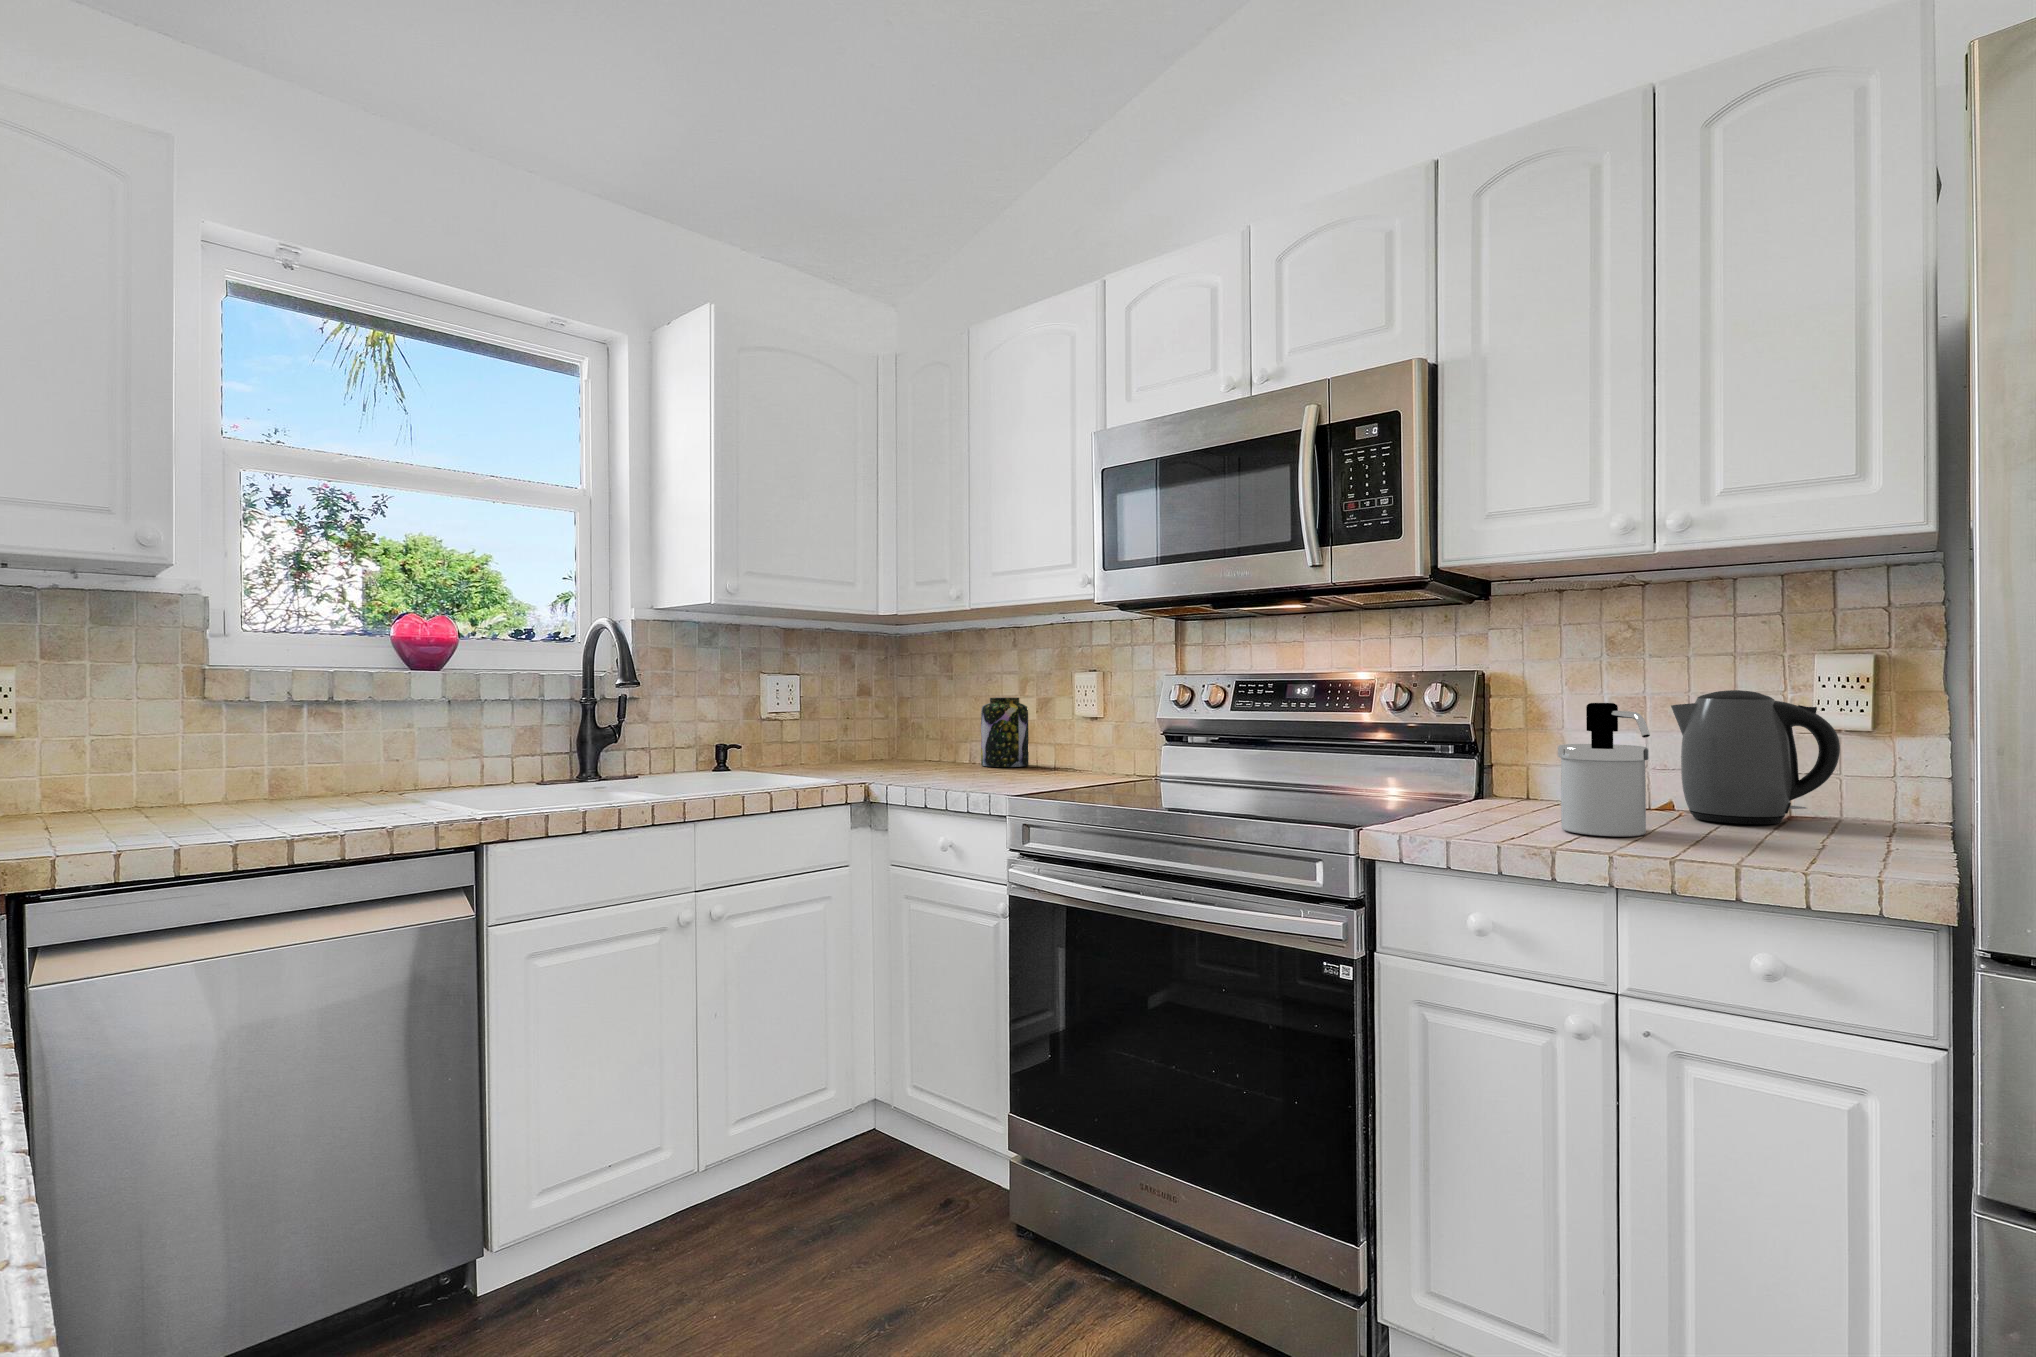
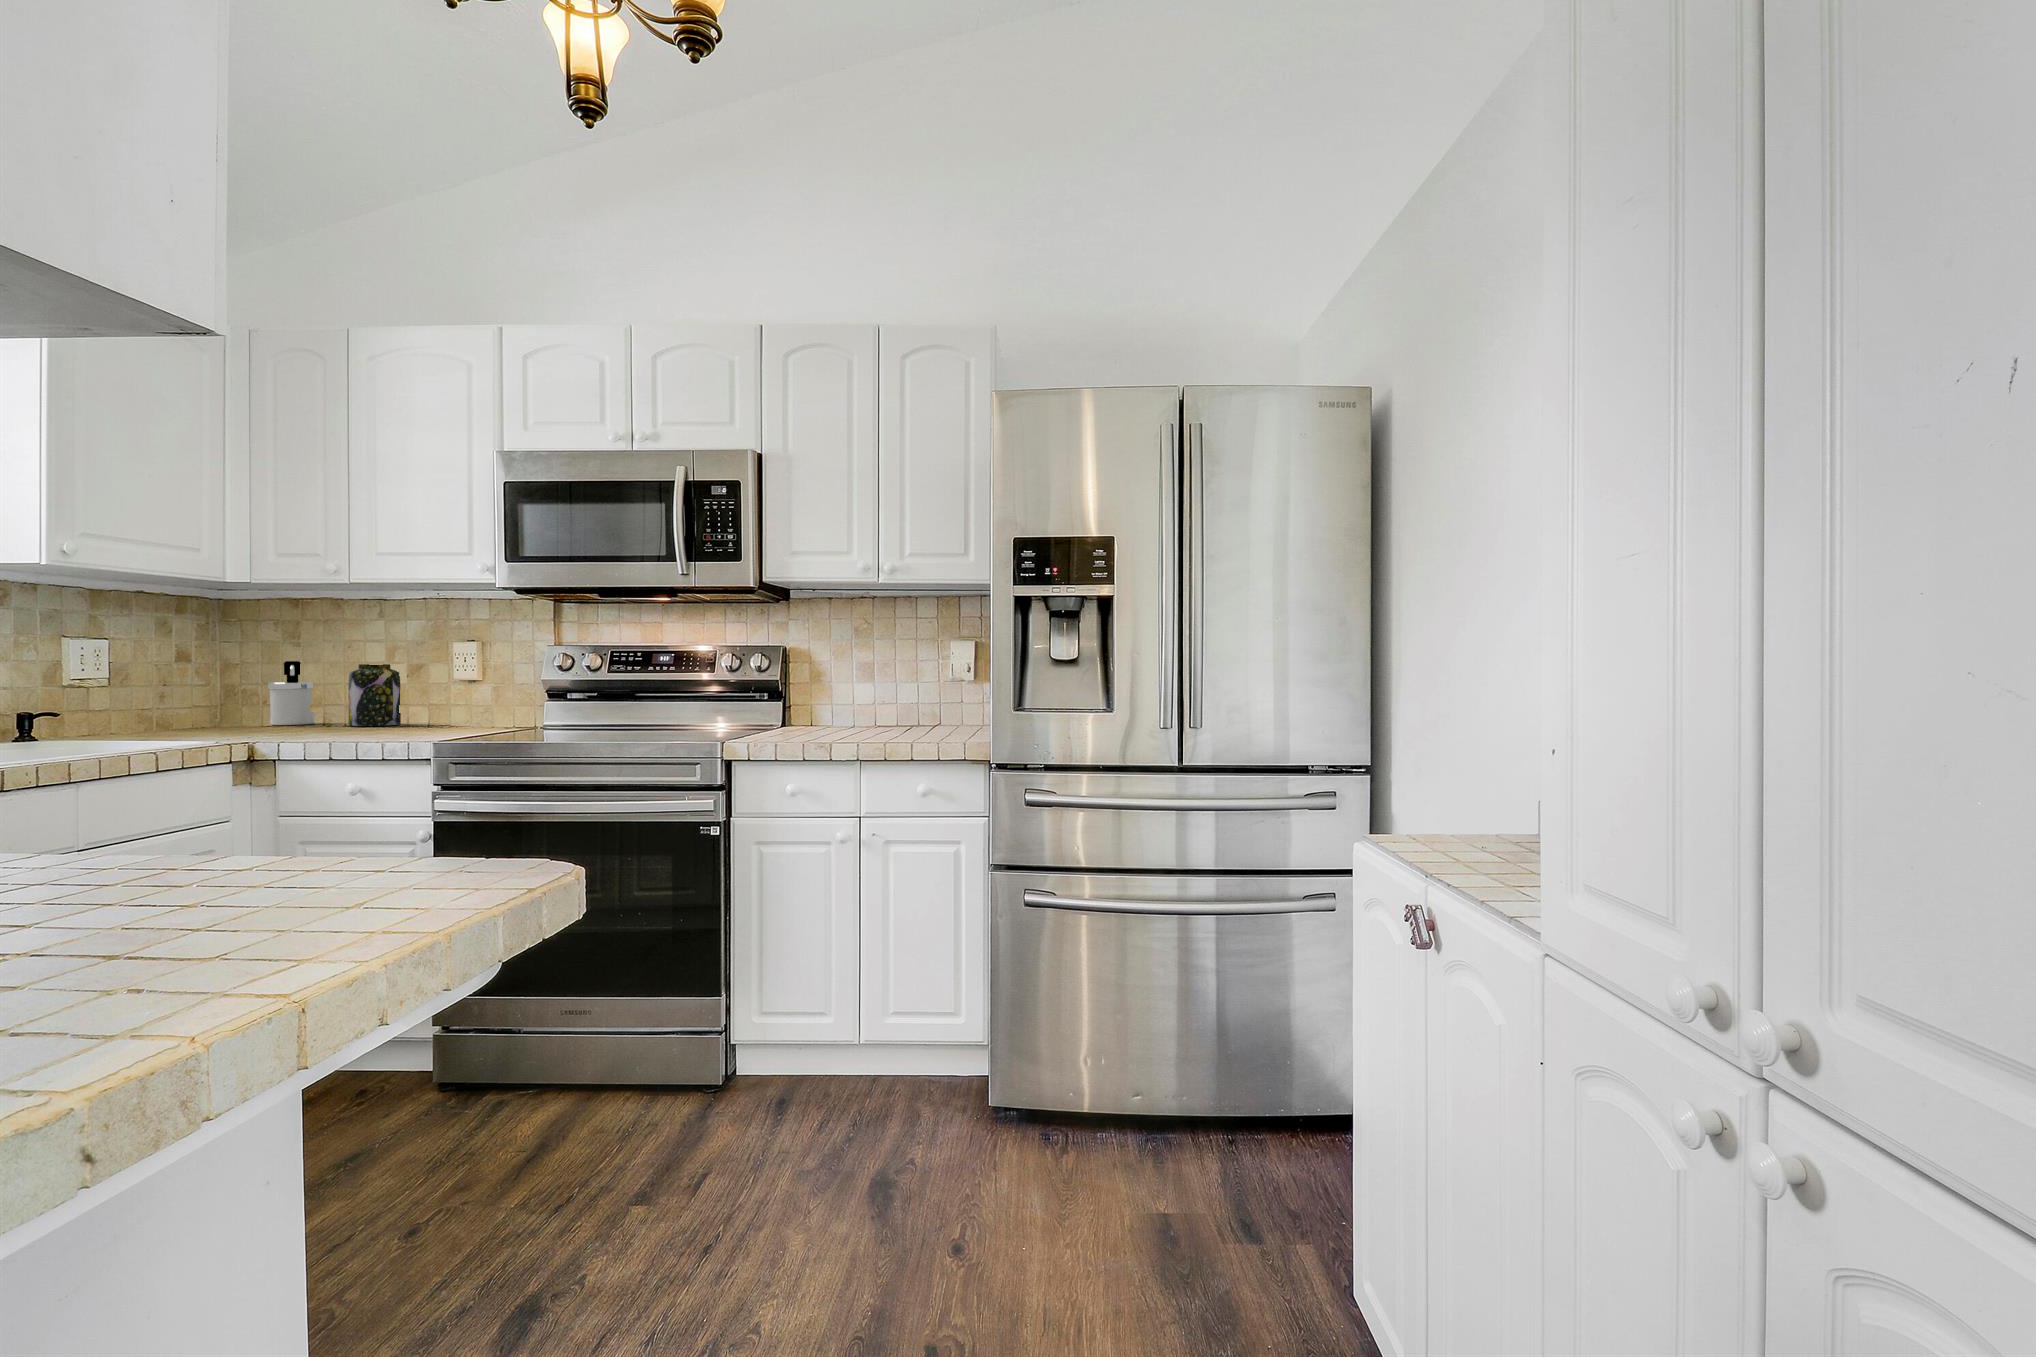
kettle: present [1671,690,1840,824] -> none [885,658,957,729]
soap dispenser: present [1558,703,1650,836] -> present [268,661,315,725]

